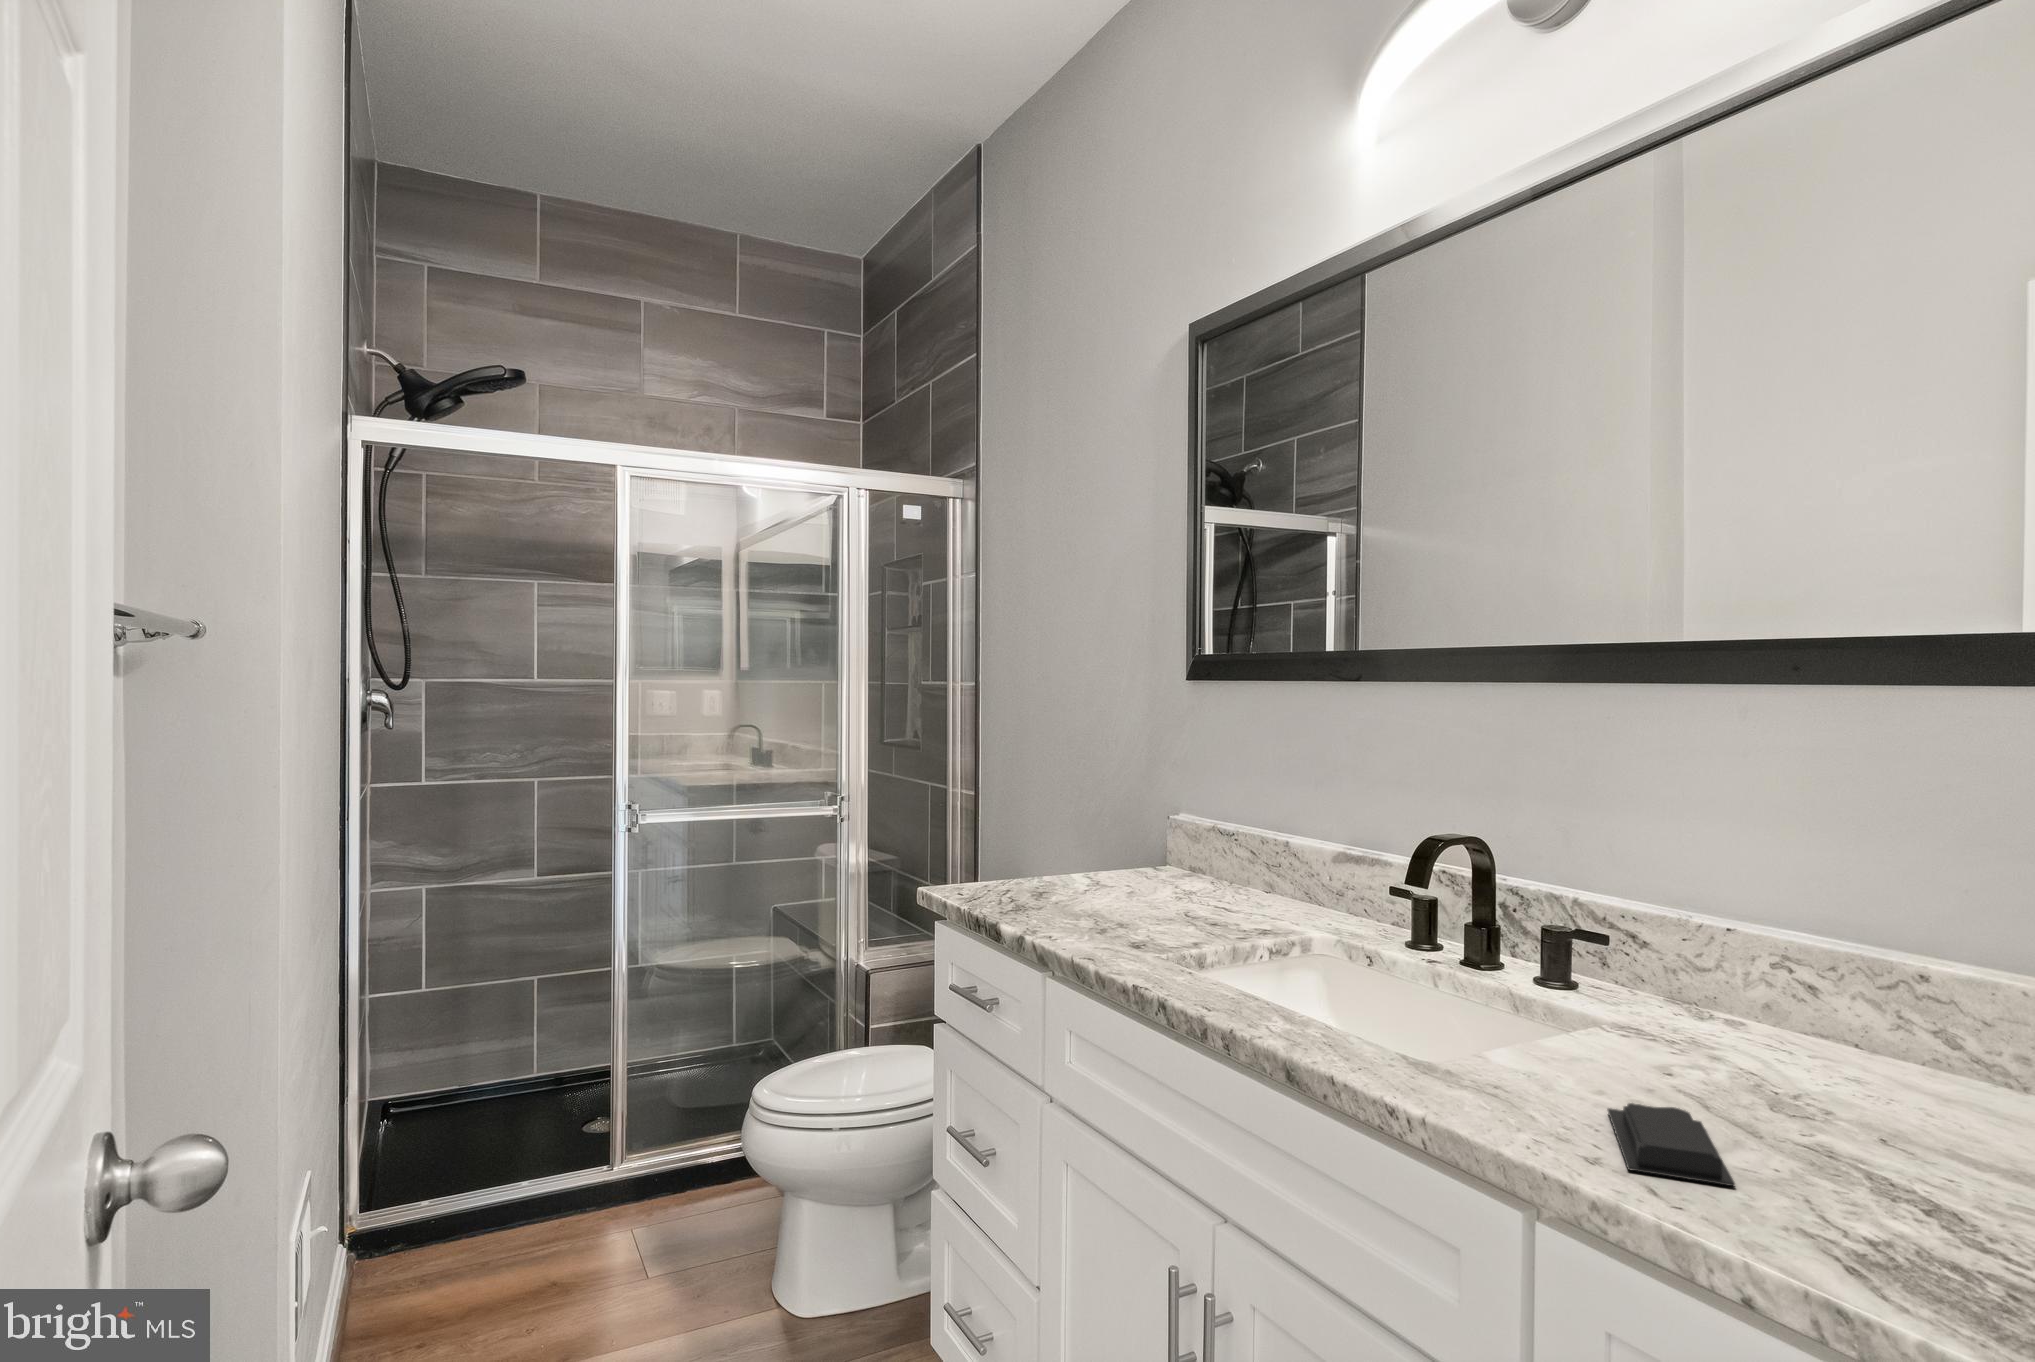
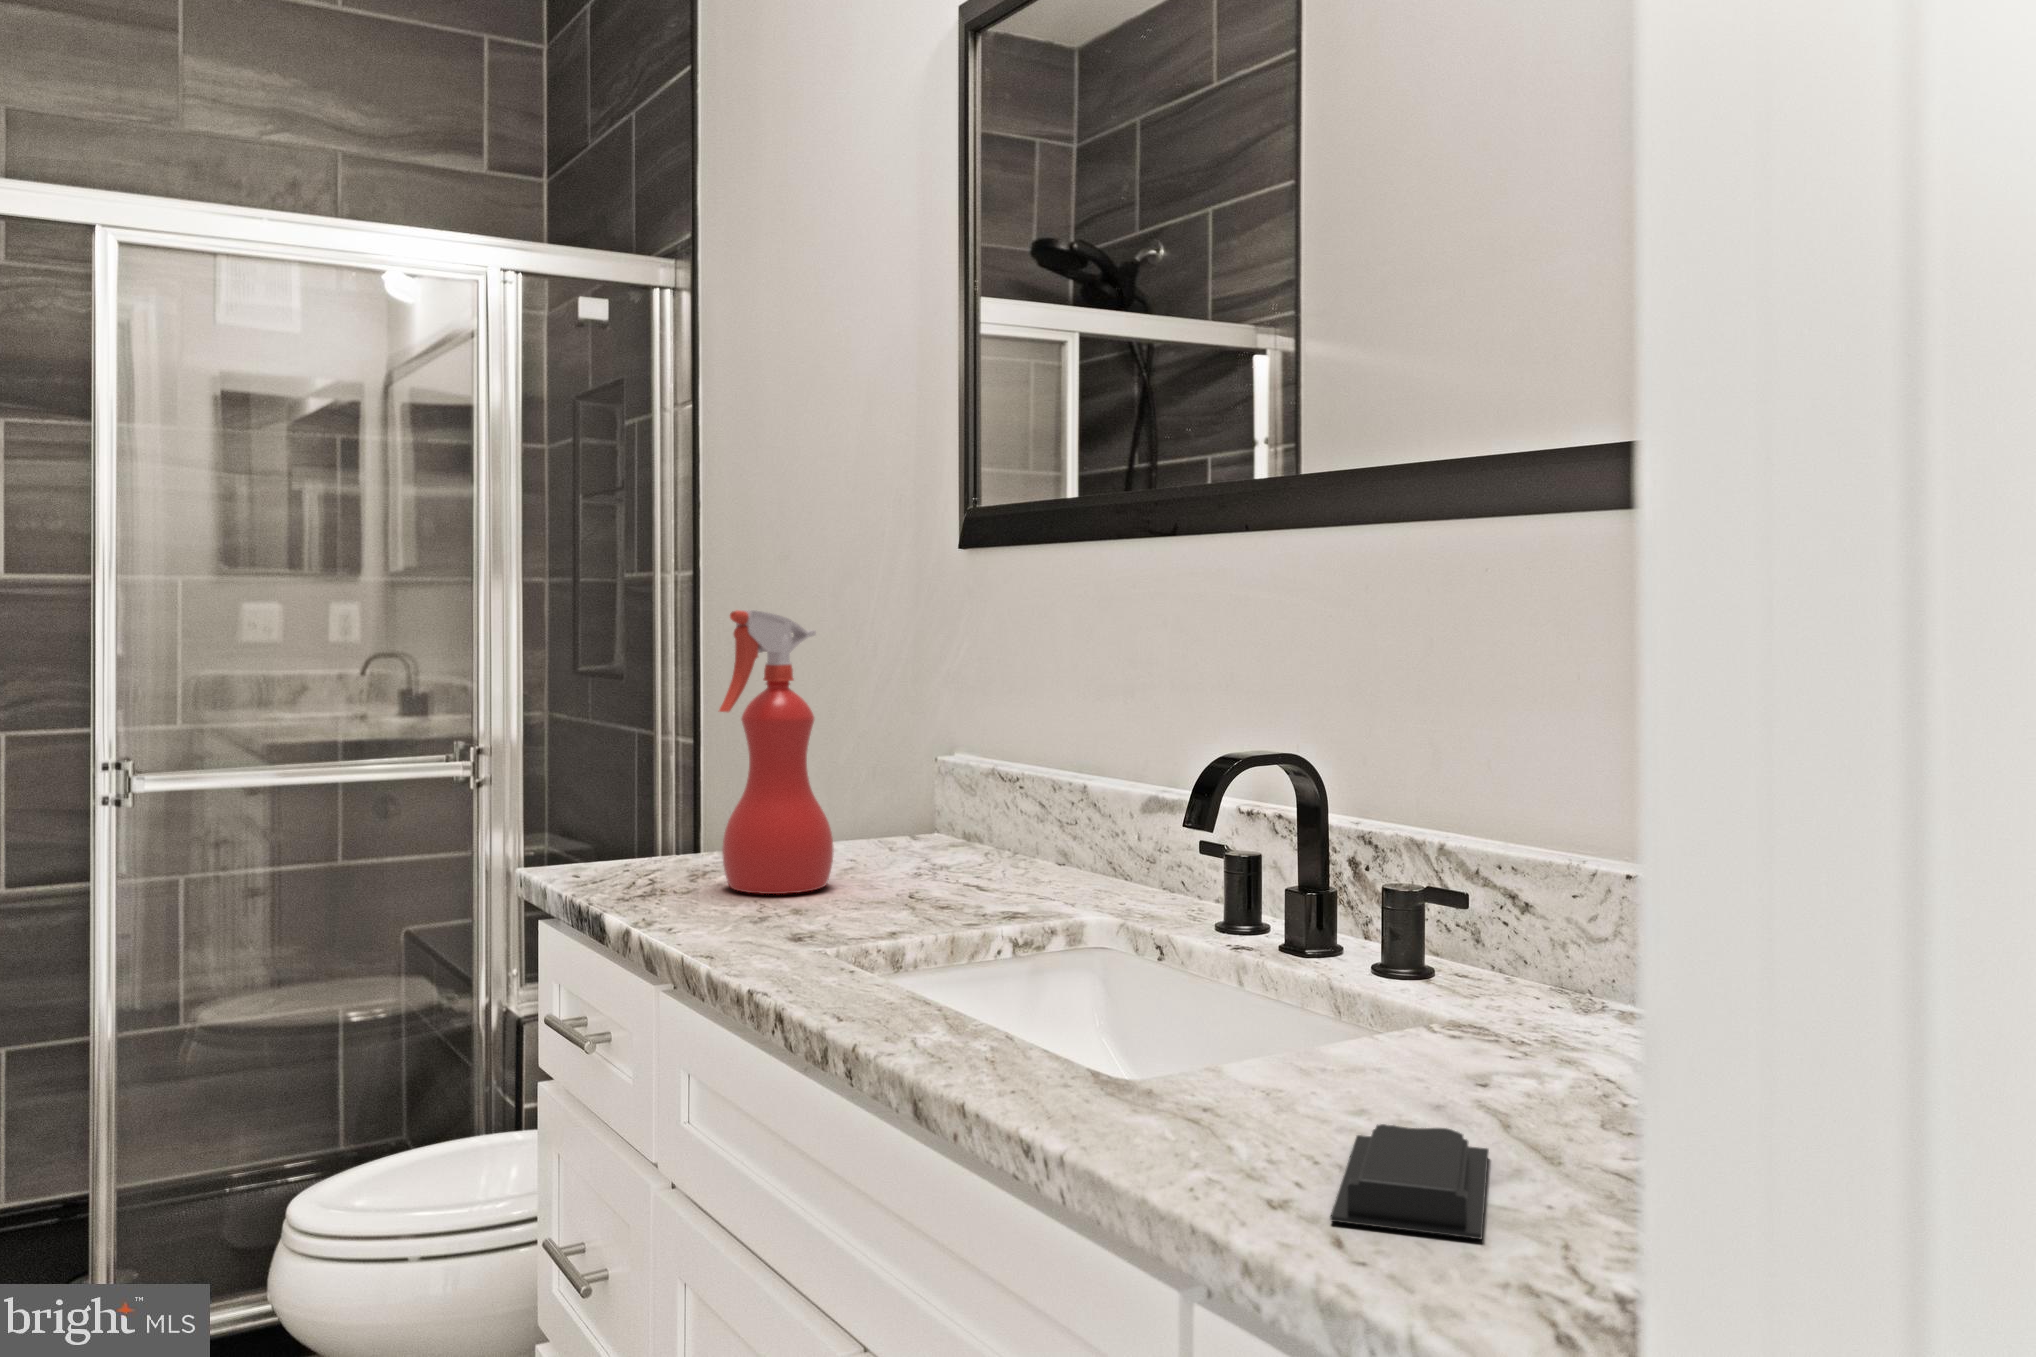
spray bottle: none [1062,729,1133,913] -> present [719,610,834,894]

